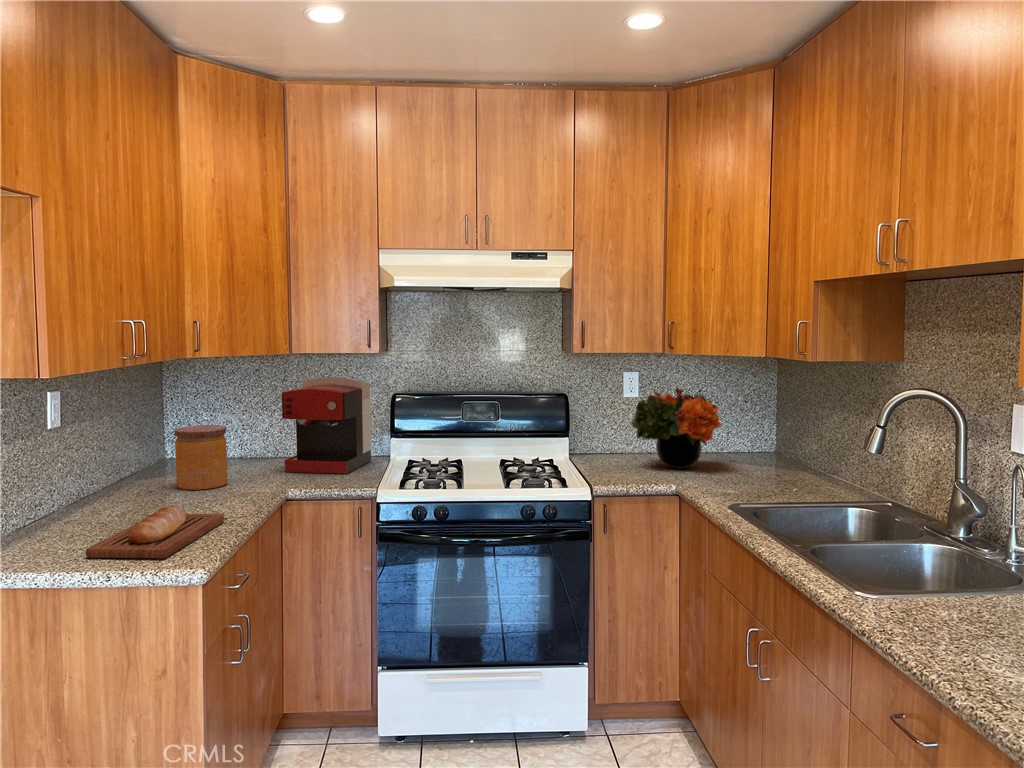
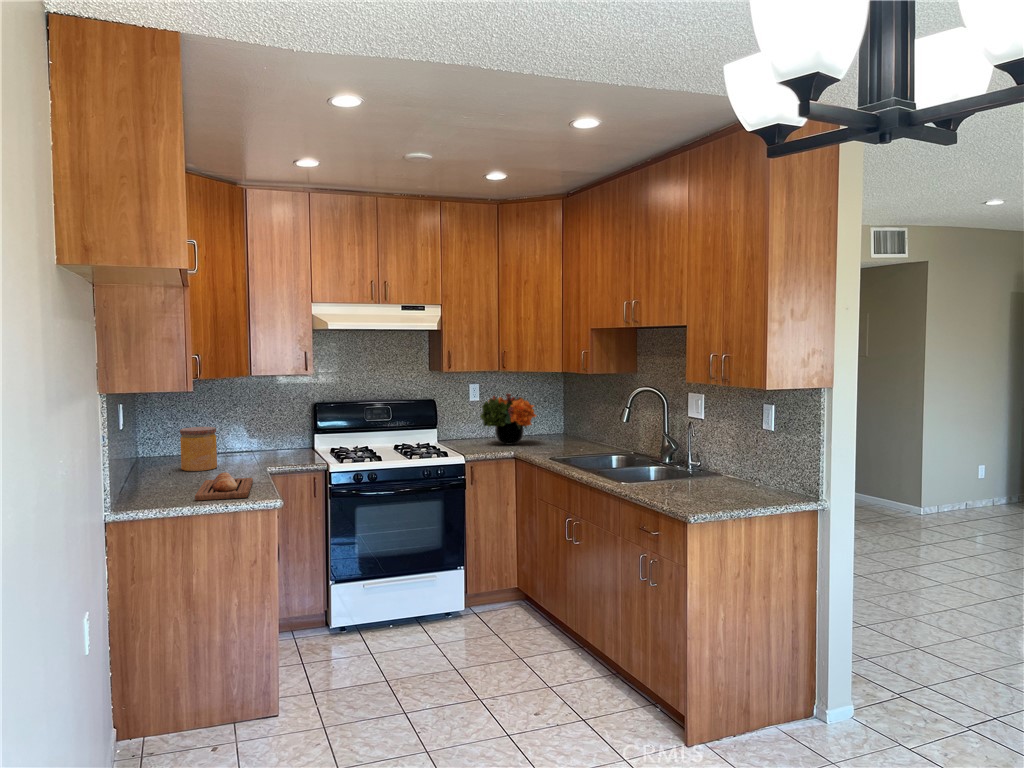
coffee maker: present [282,377,371,474] -> none [245,392,301,459]

